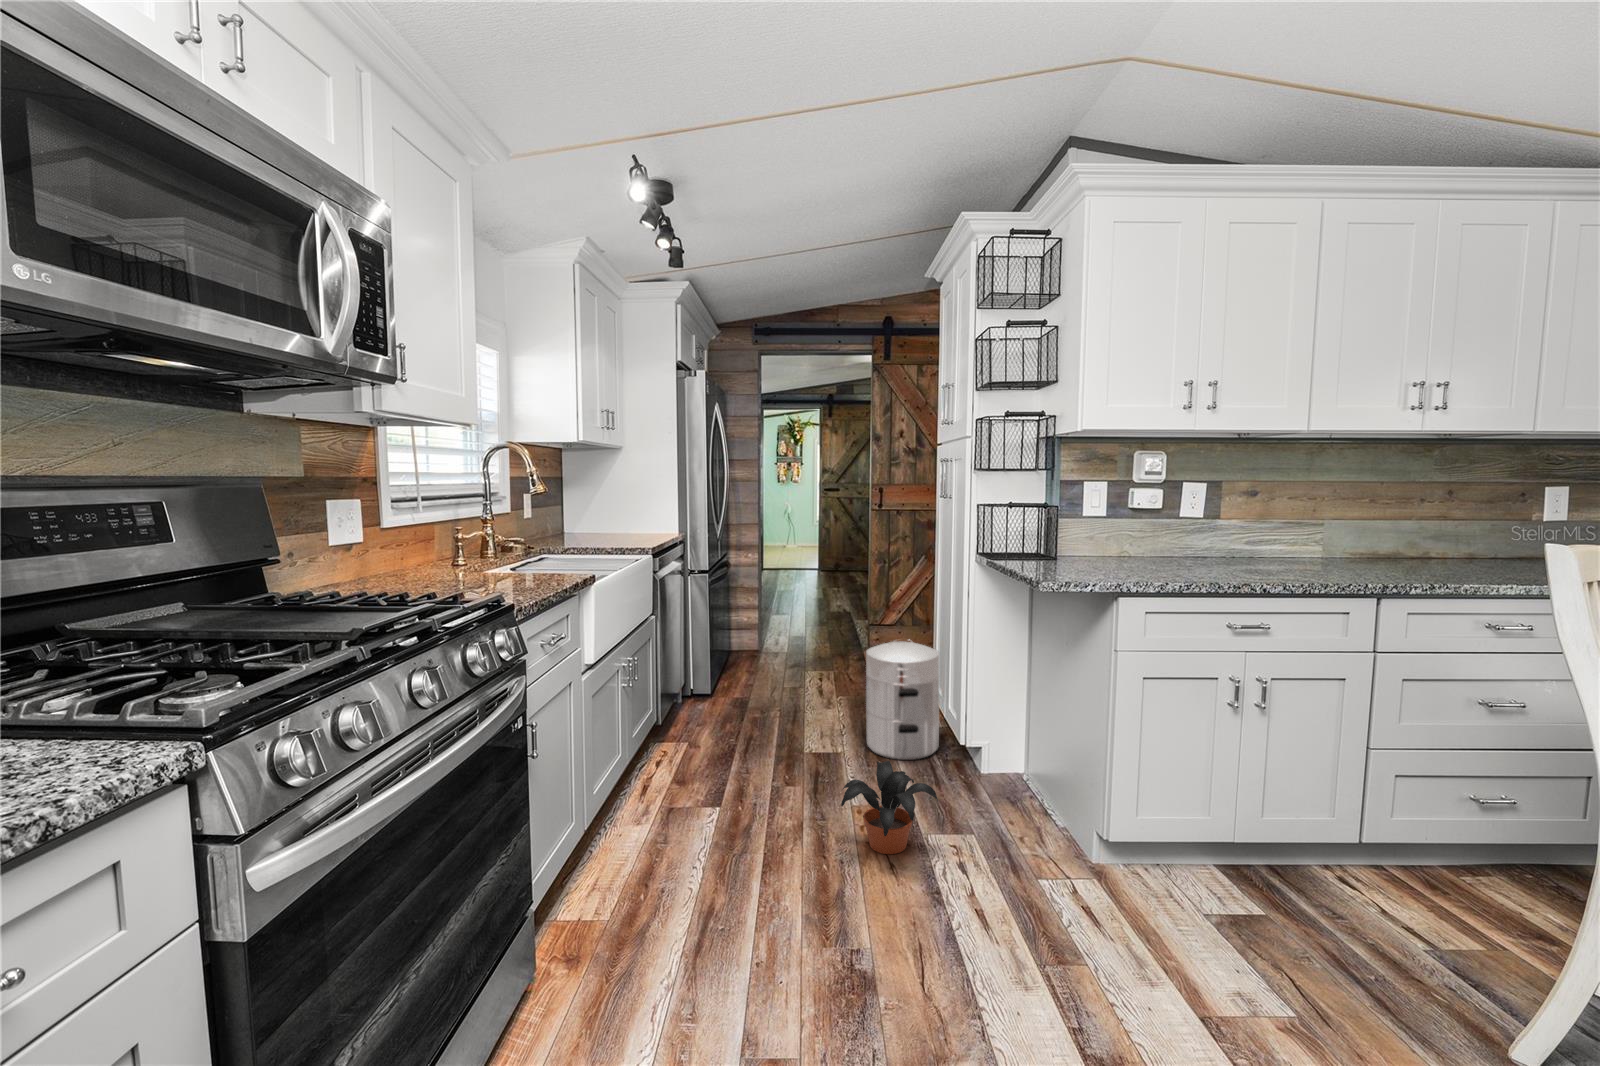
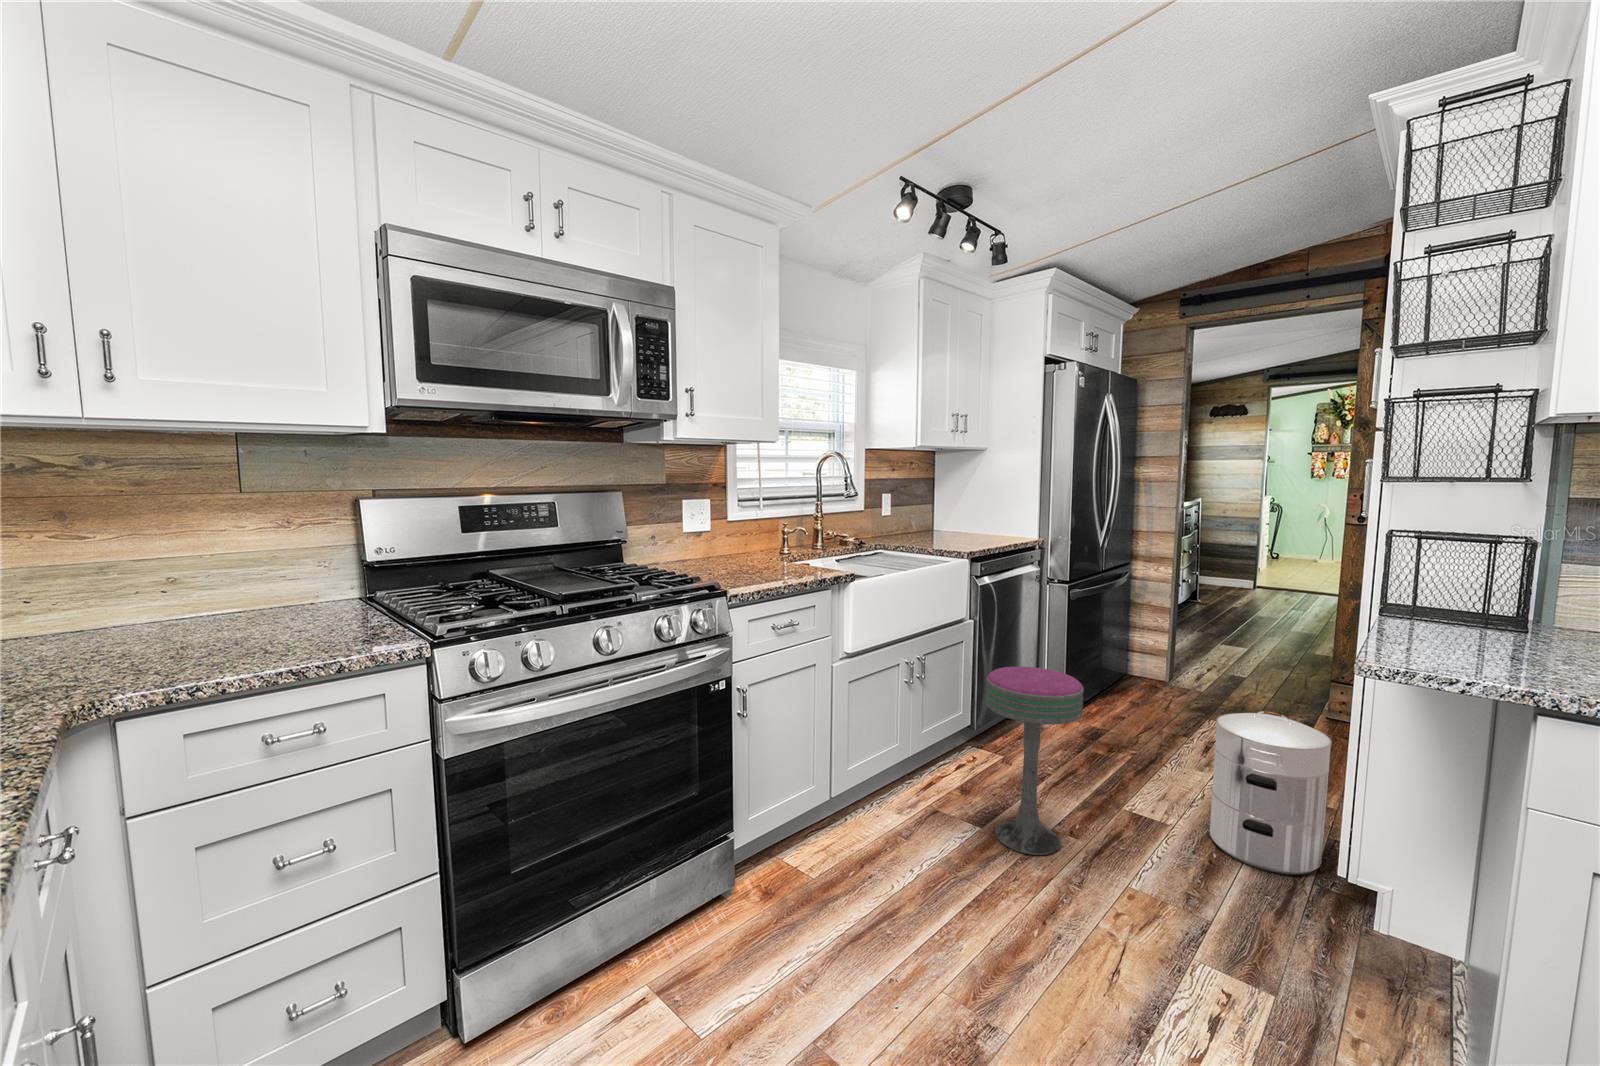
bar stool: none [712,640,799,815] -> present [986,667,1084,855]
potted plant: present [841,761,938,854] -> none [1070,843,1203,962]

